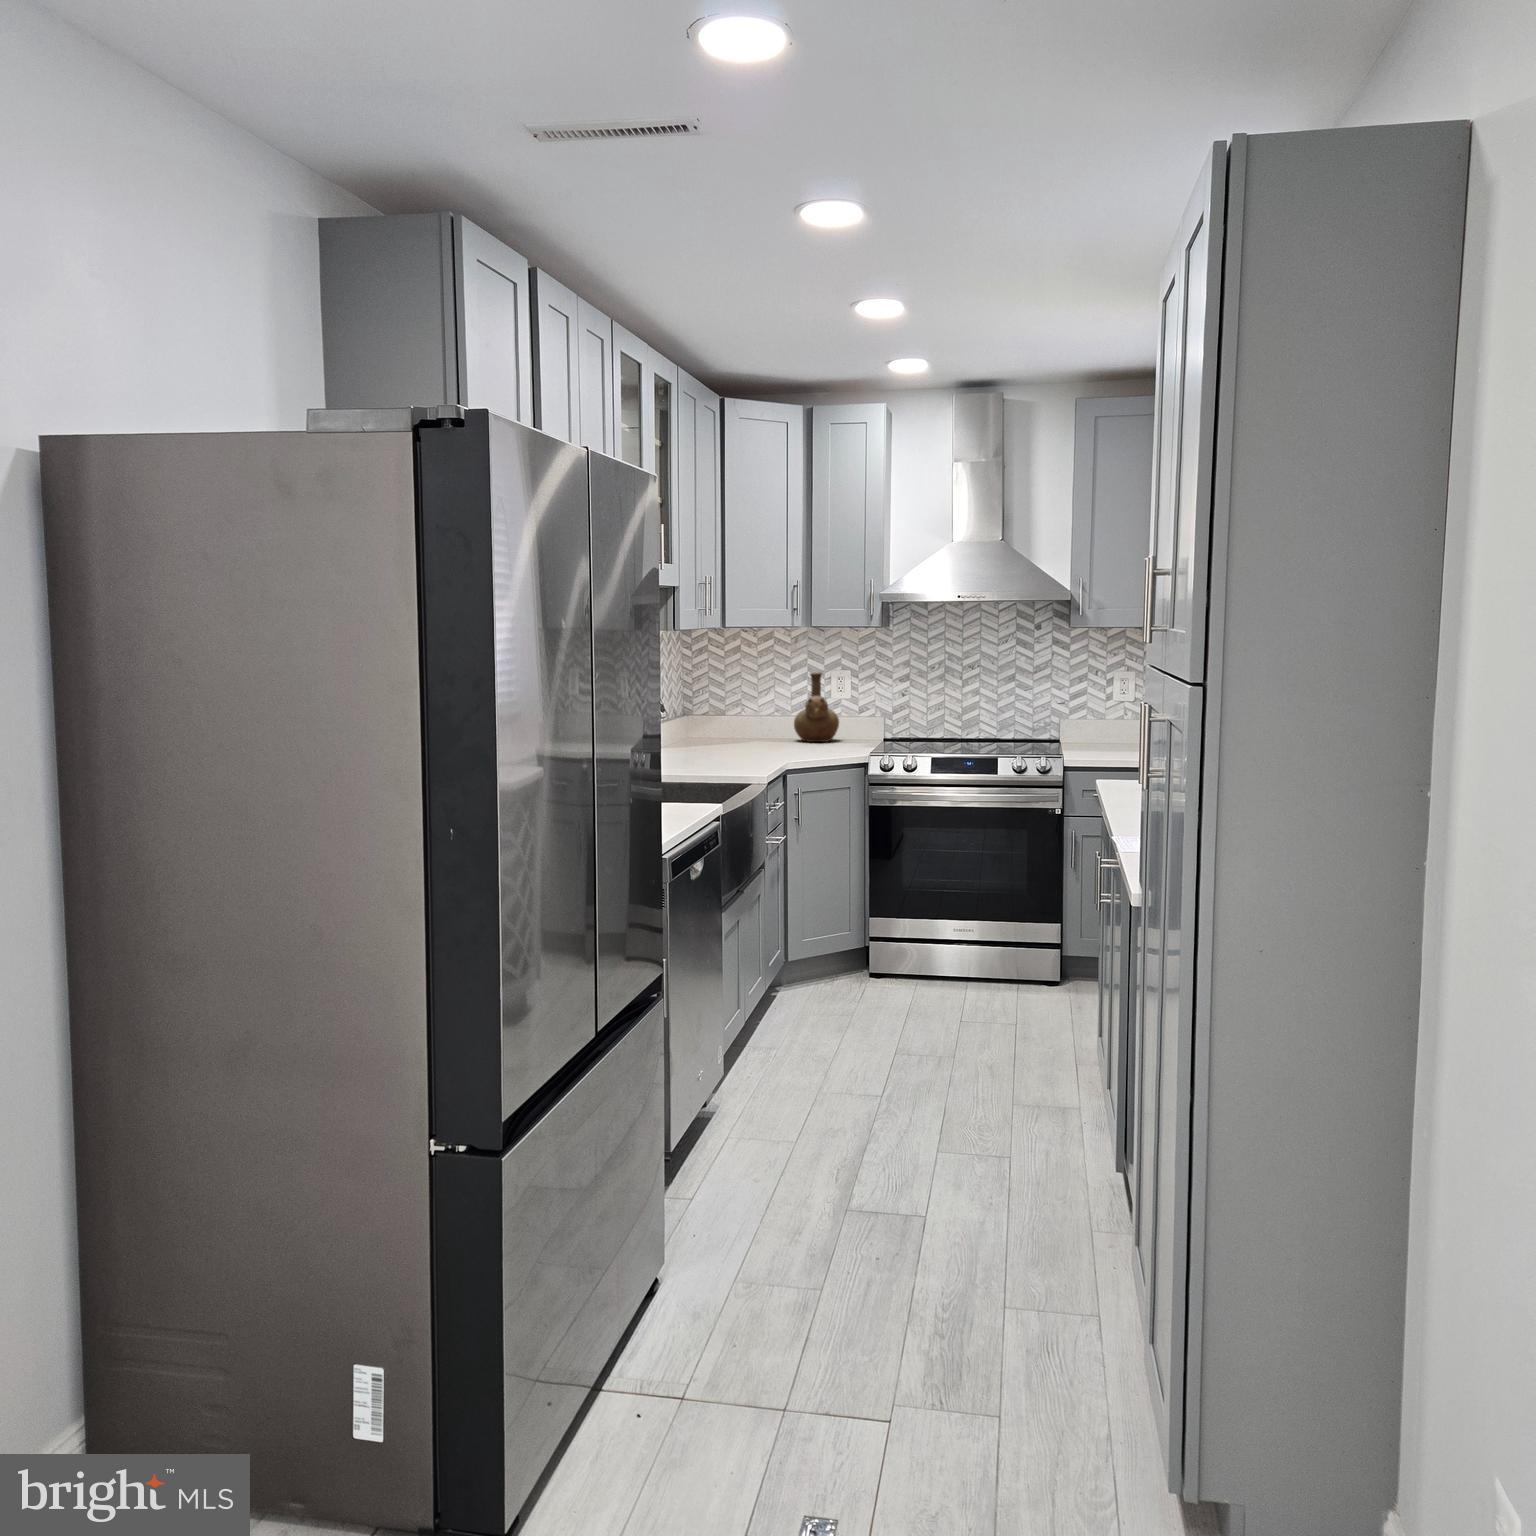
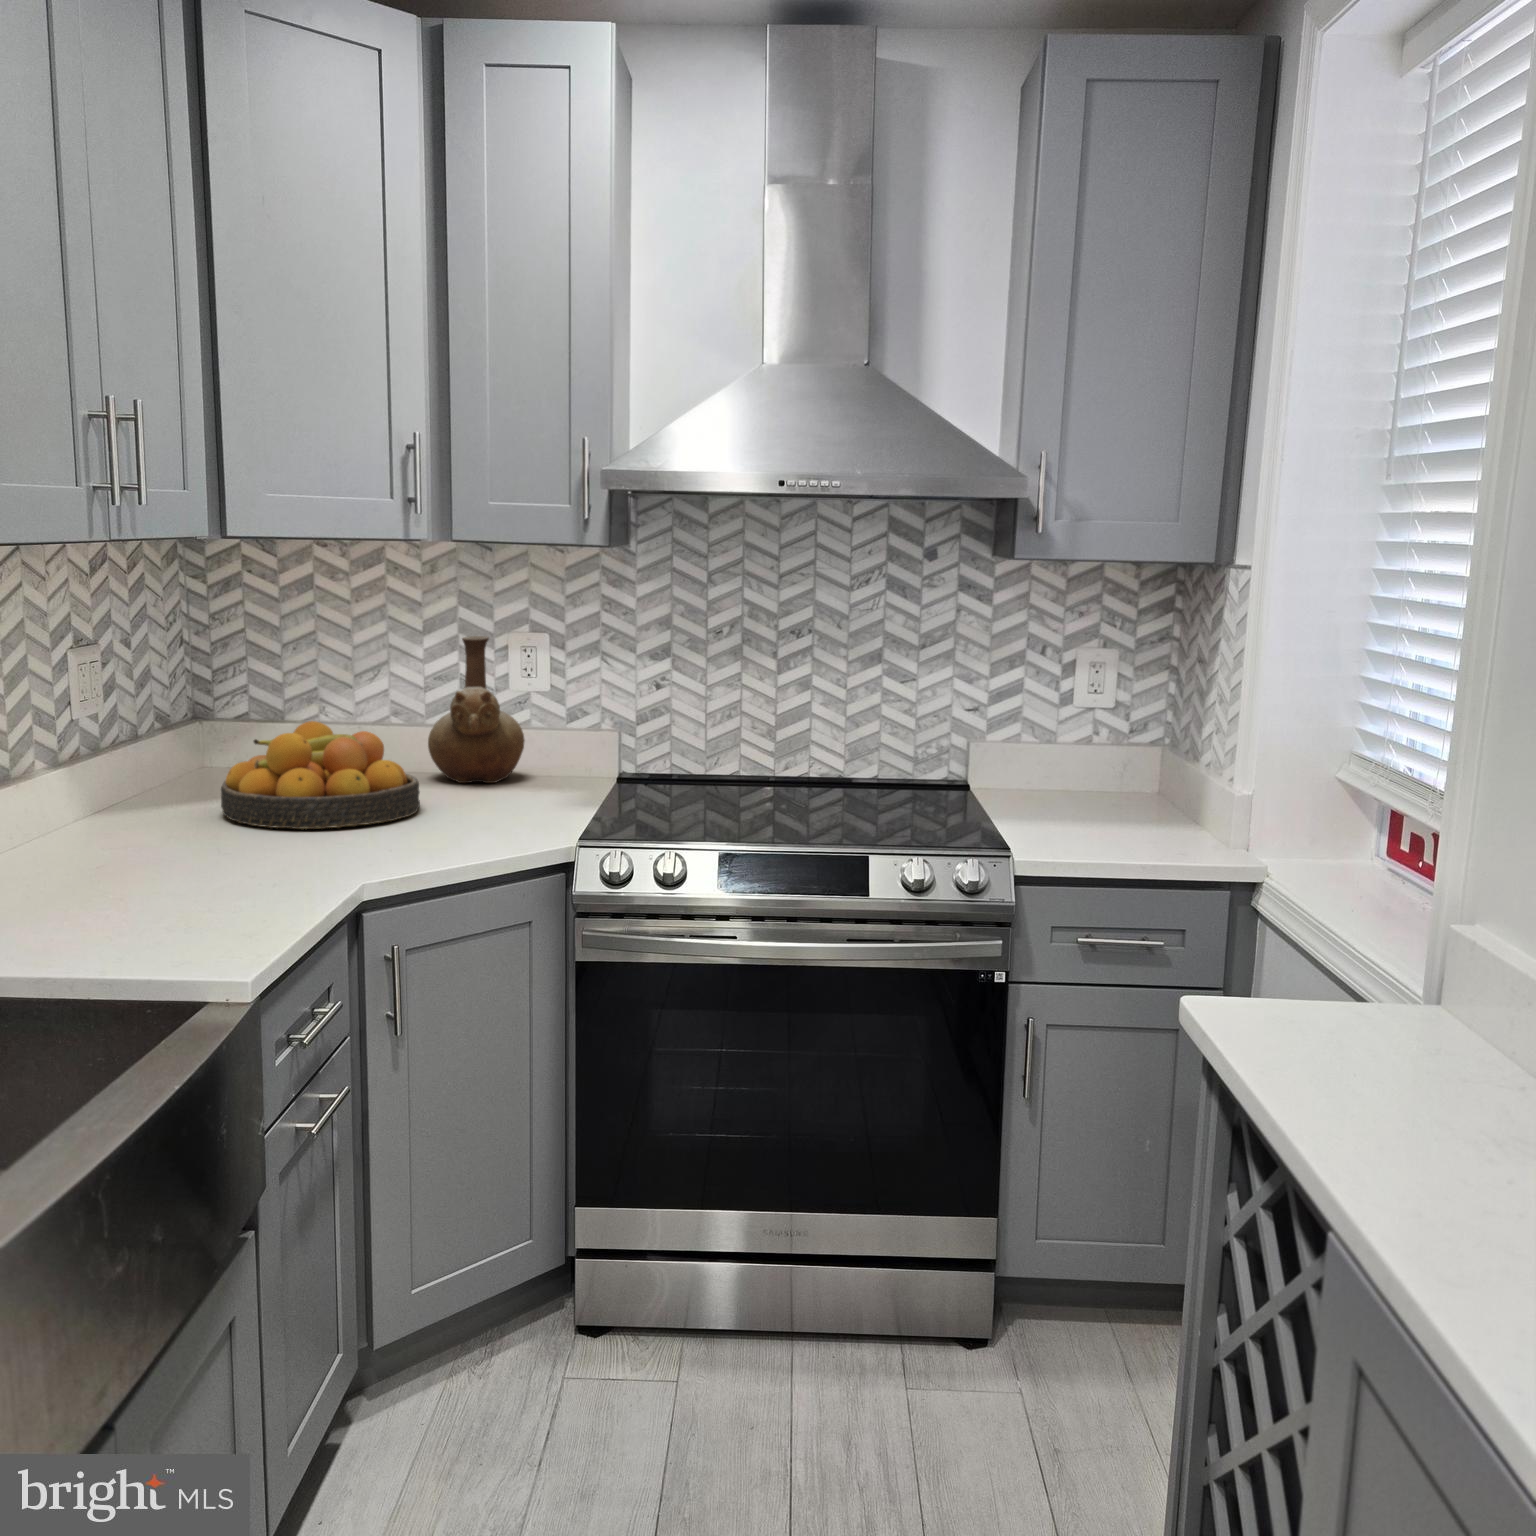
fruit bowl: none [712,710,795,753] -> present [221,721,420,829]

